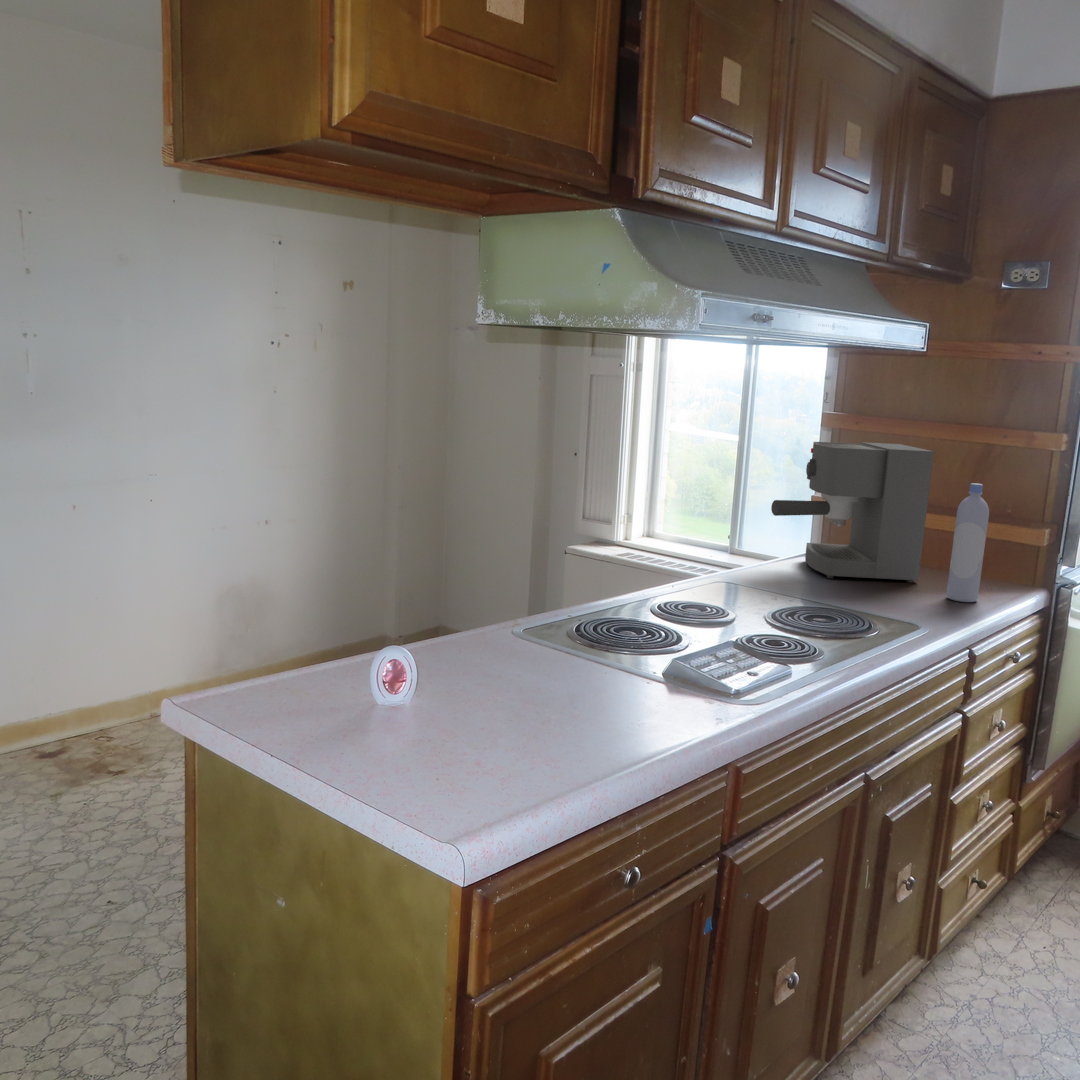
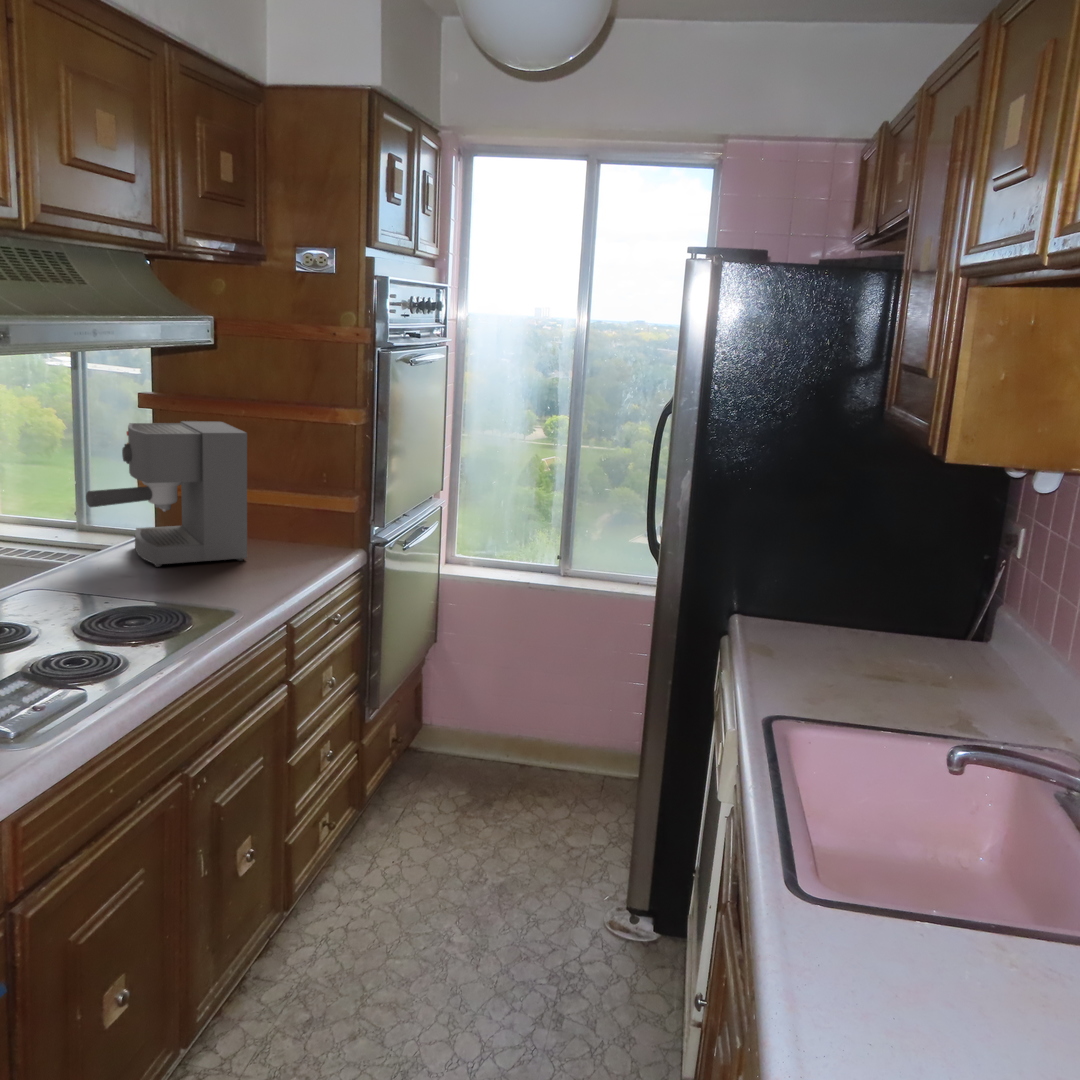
bottle: present [946,483,989,602] -> none [269,465,298,578]

